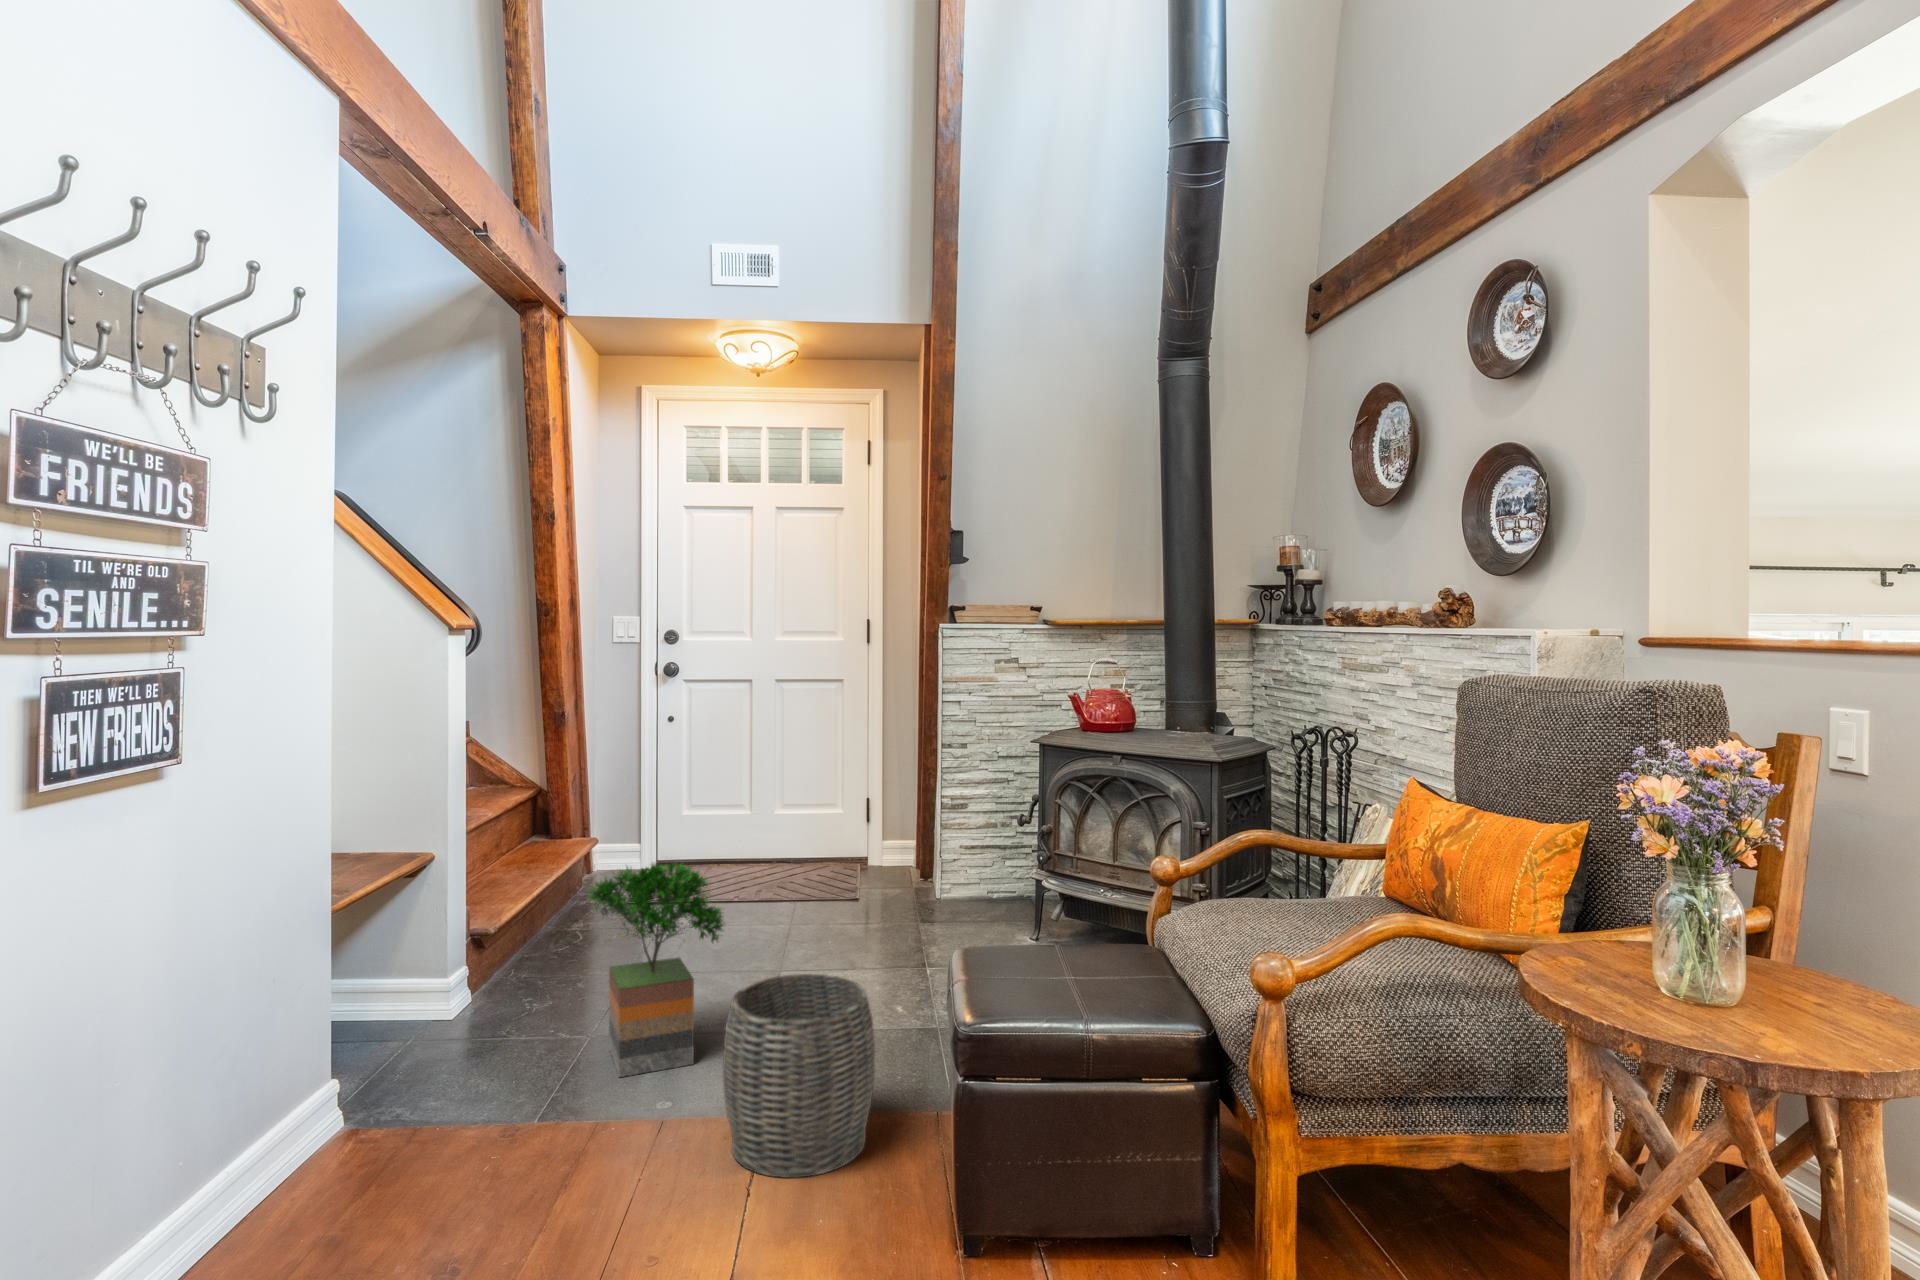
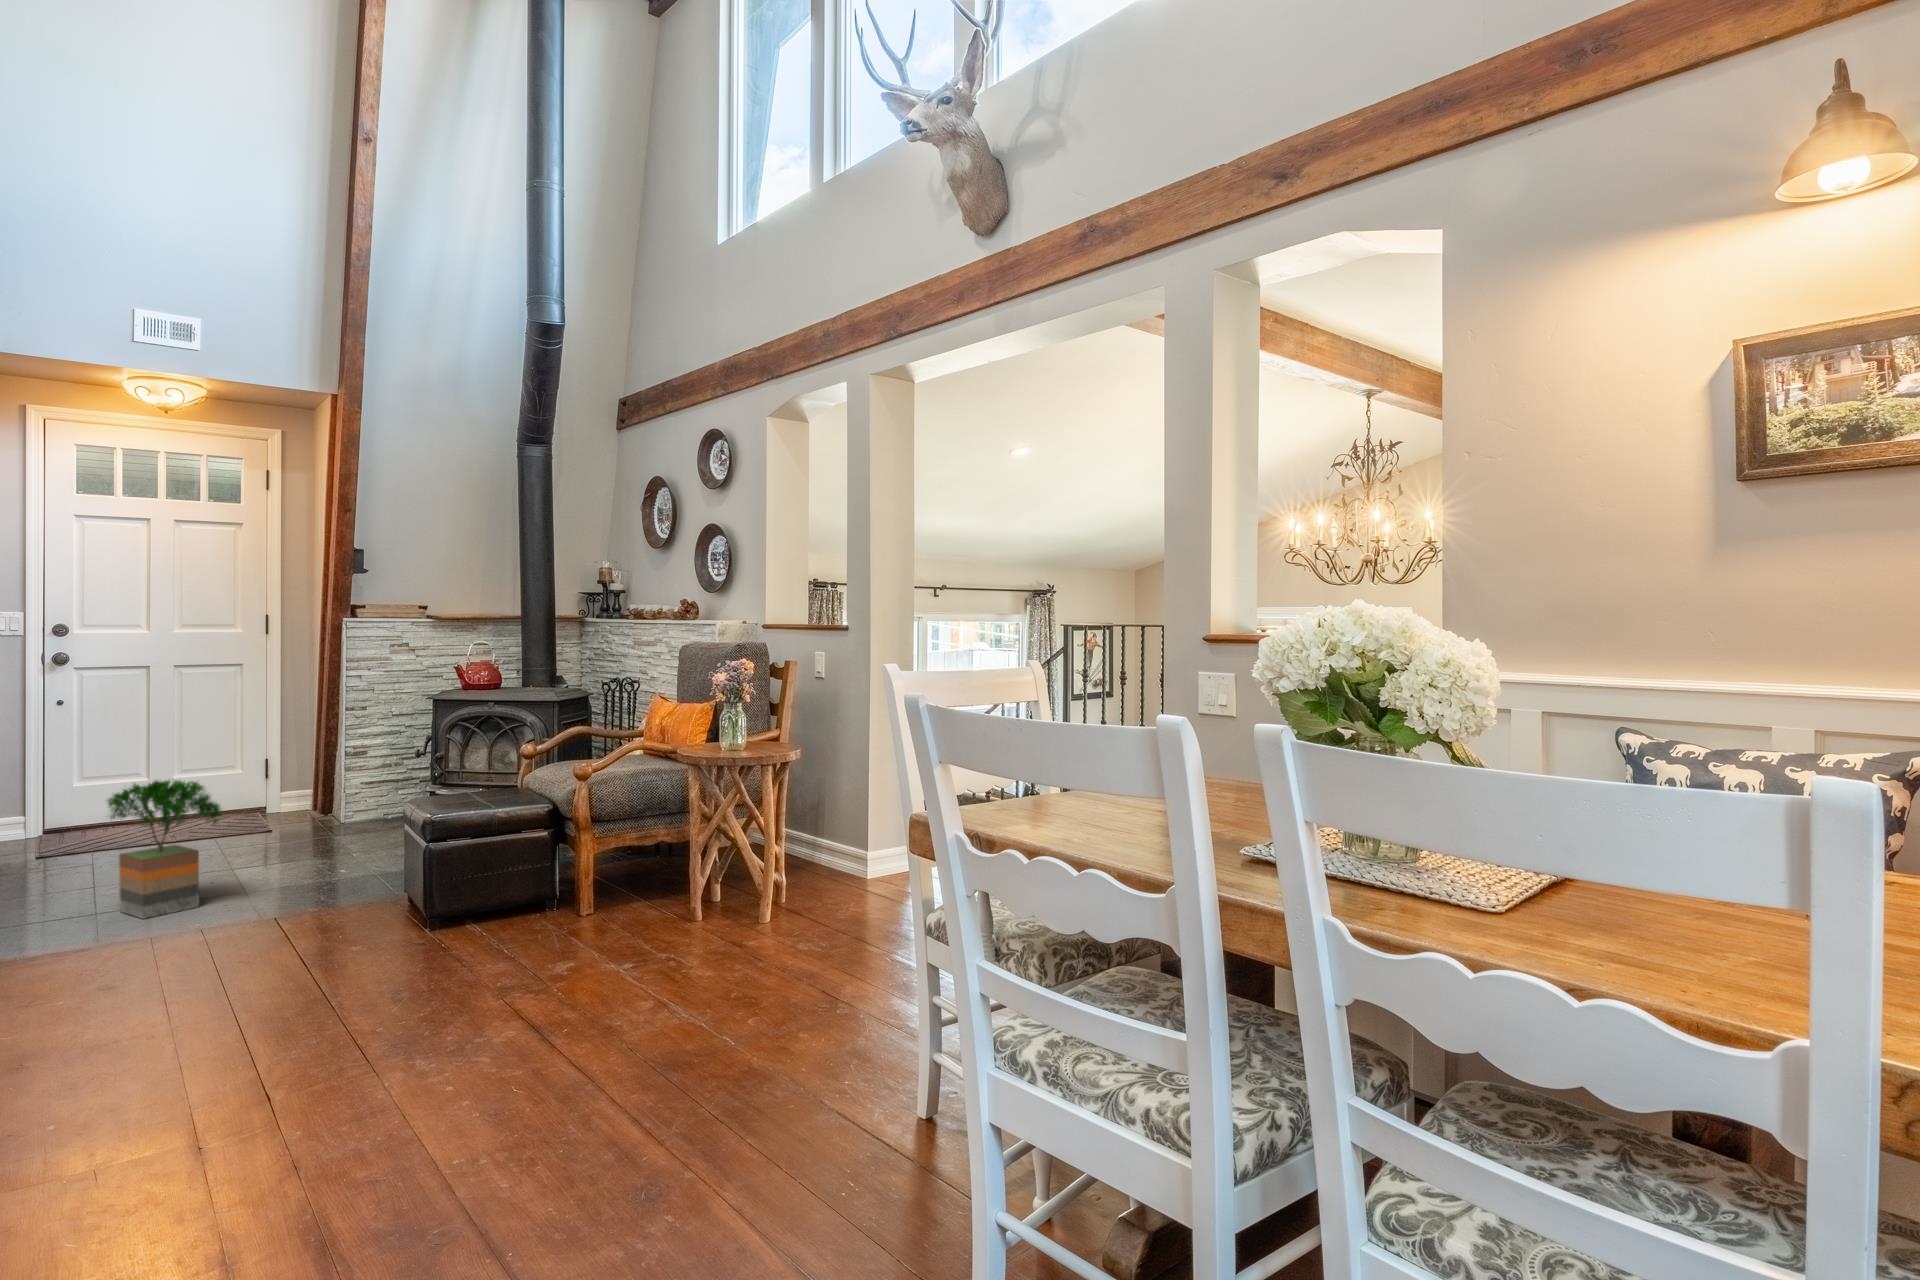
woven basket: present [723,974,875,1178] -> none [254,825,356,930]

